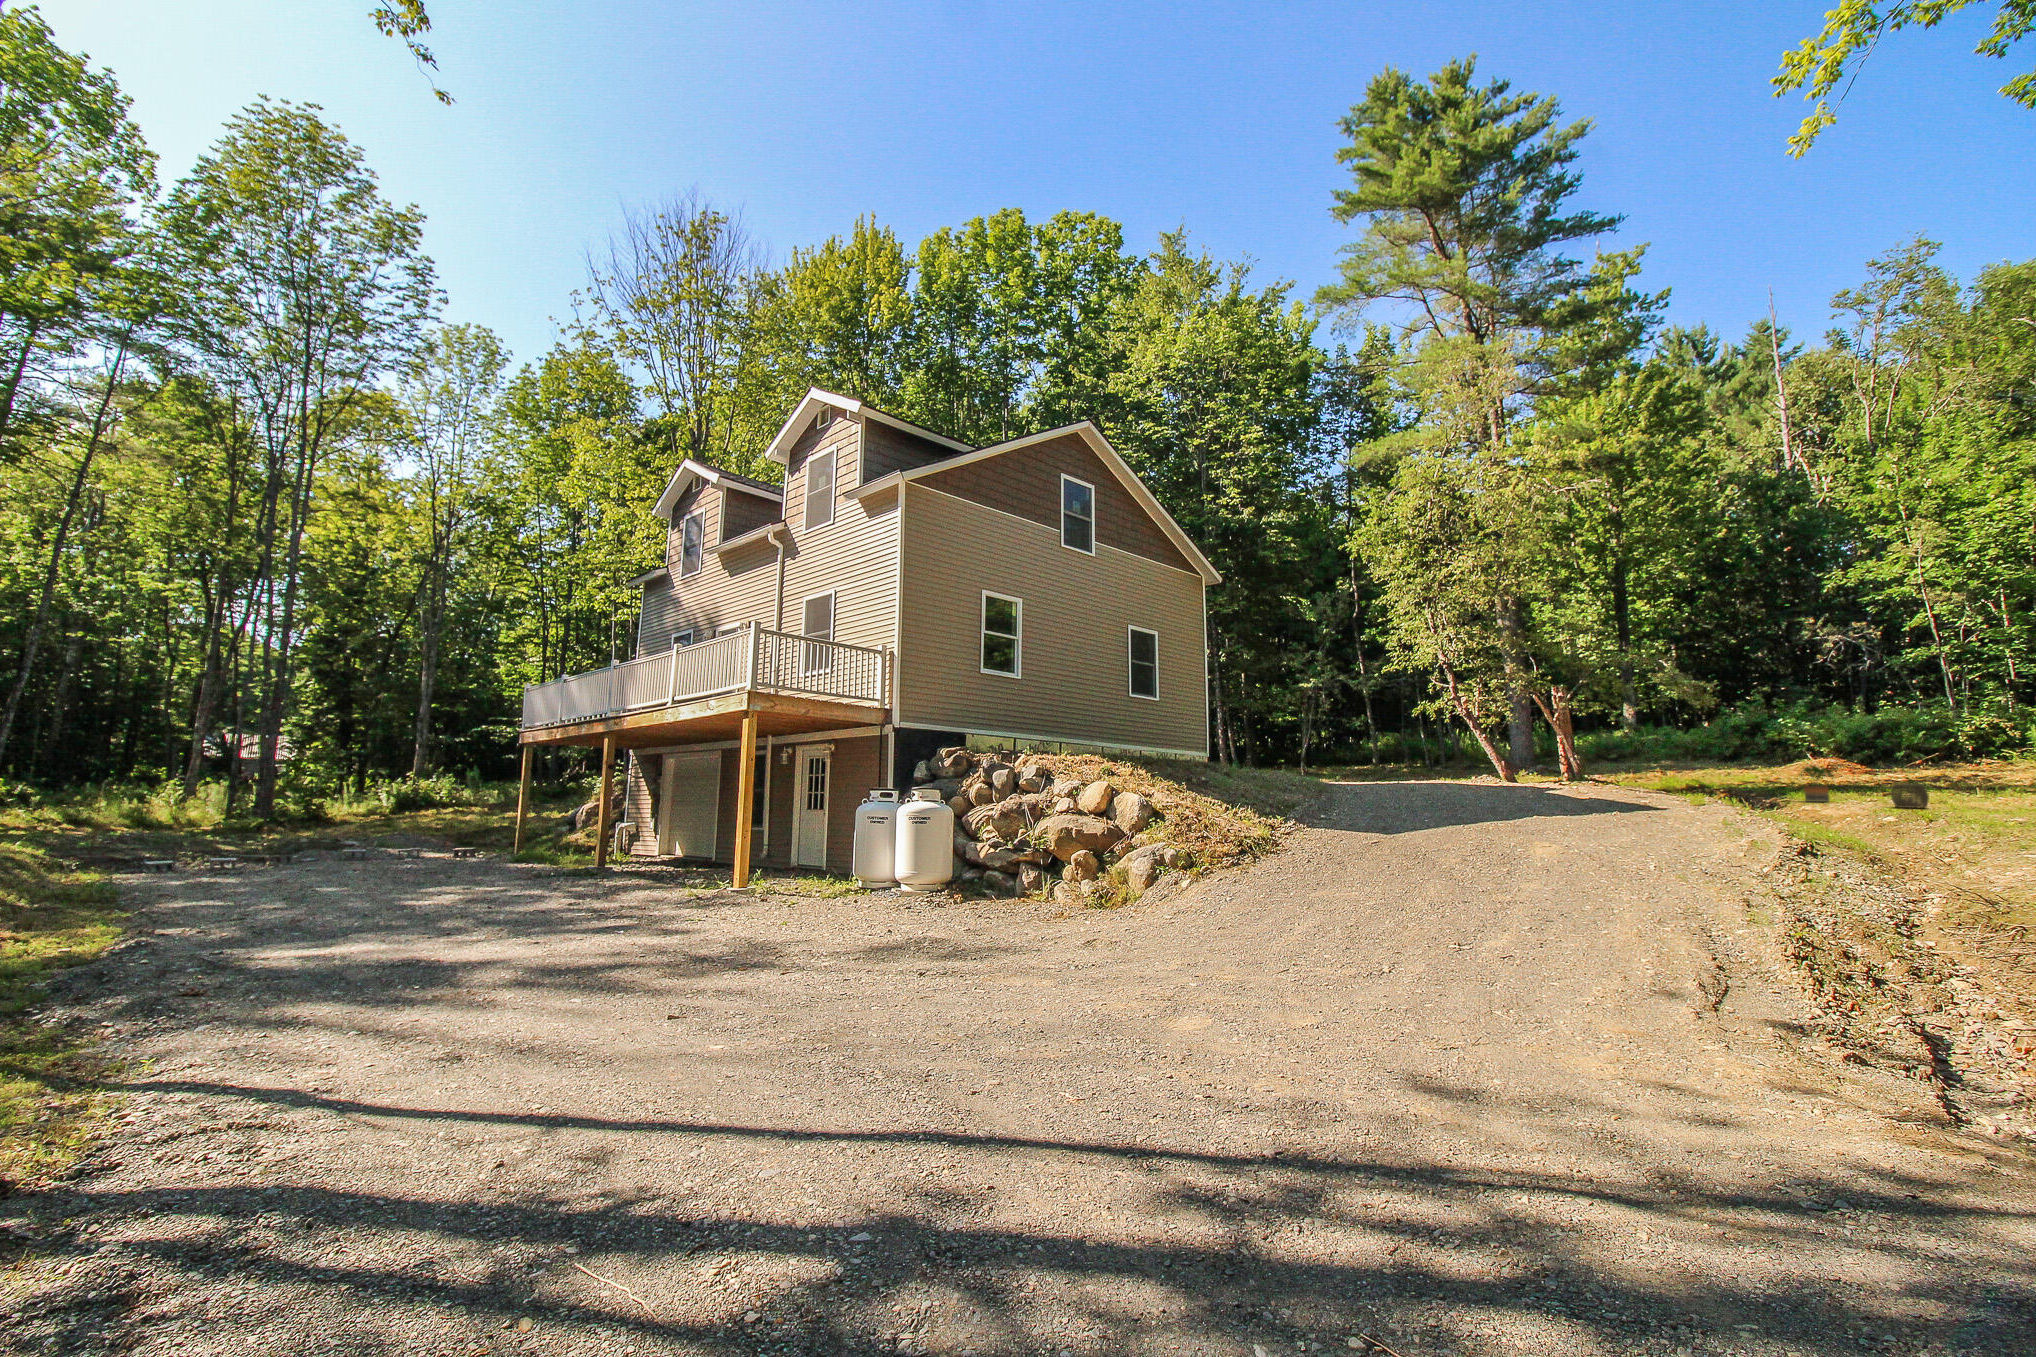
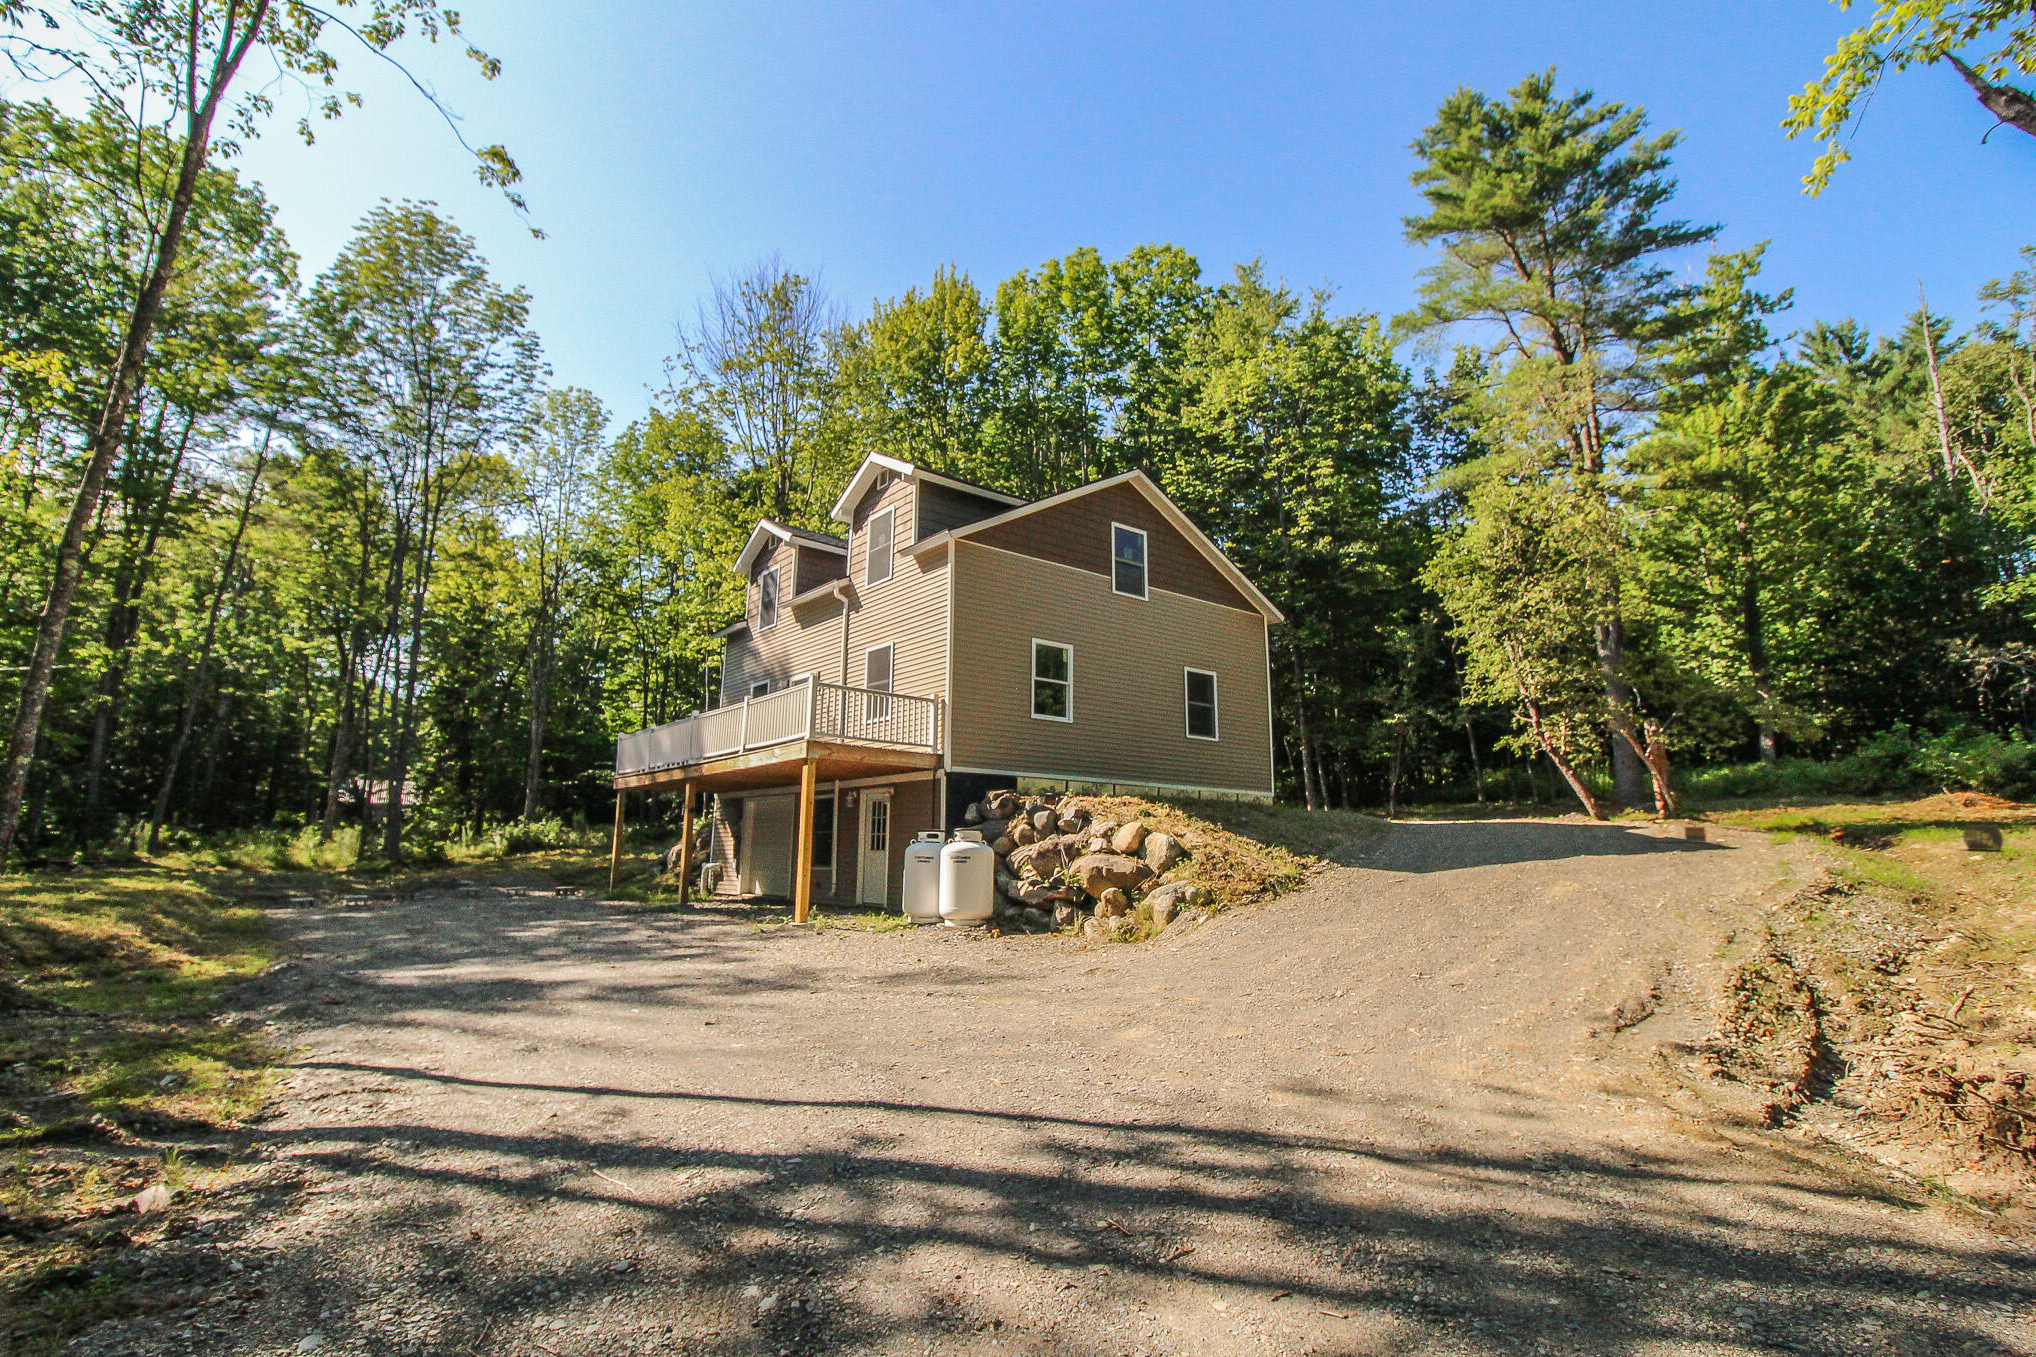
potted tree: present [1801,767,1834,802] -> present [1681,808,1710,843]

